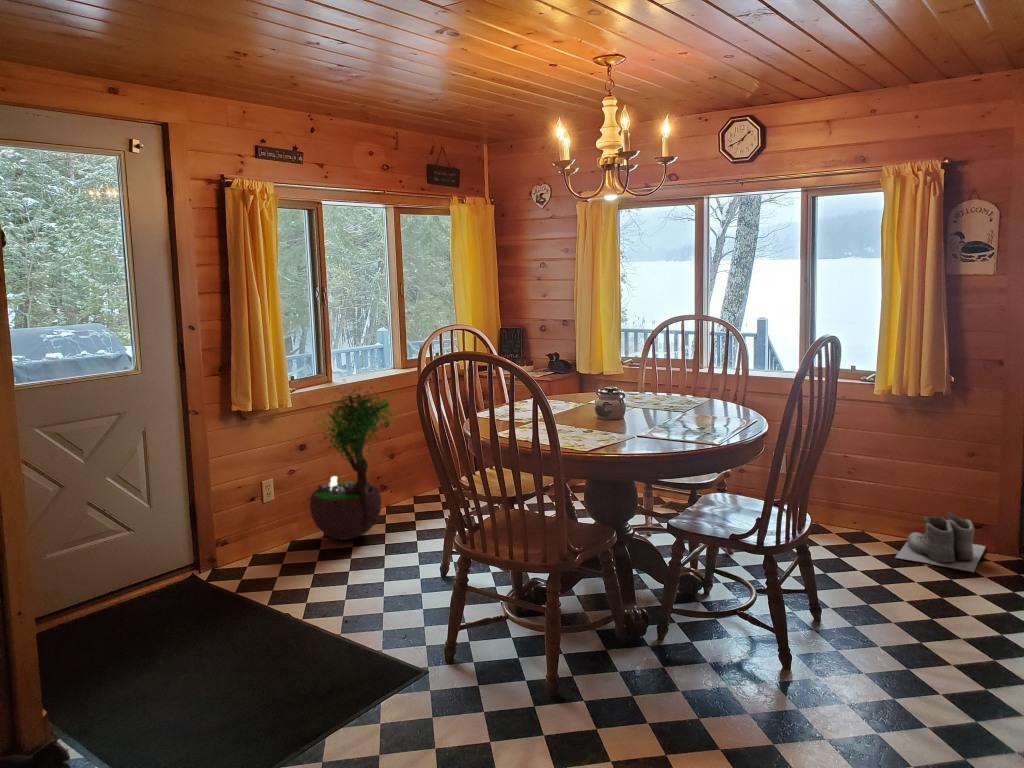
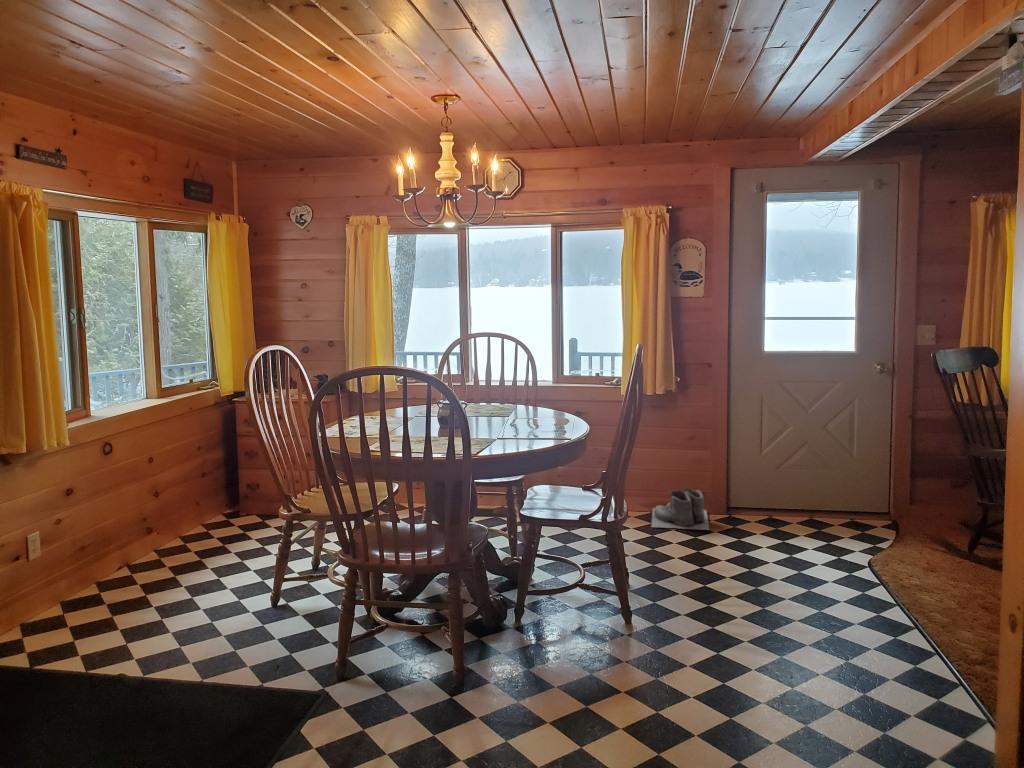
potted tree: present [310,385,396,540] -> none [91,406,198,583]

